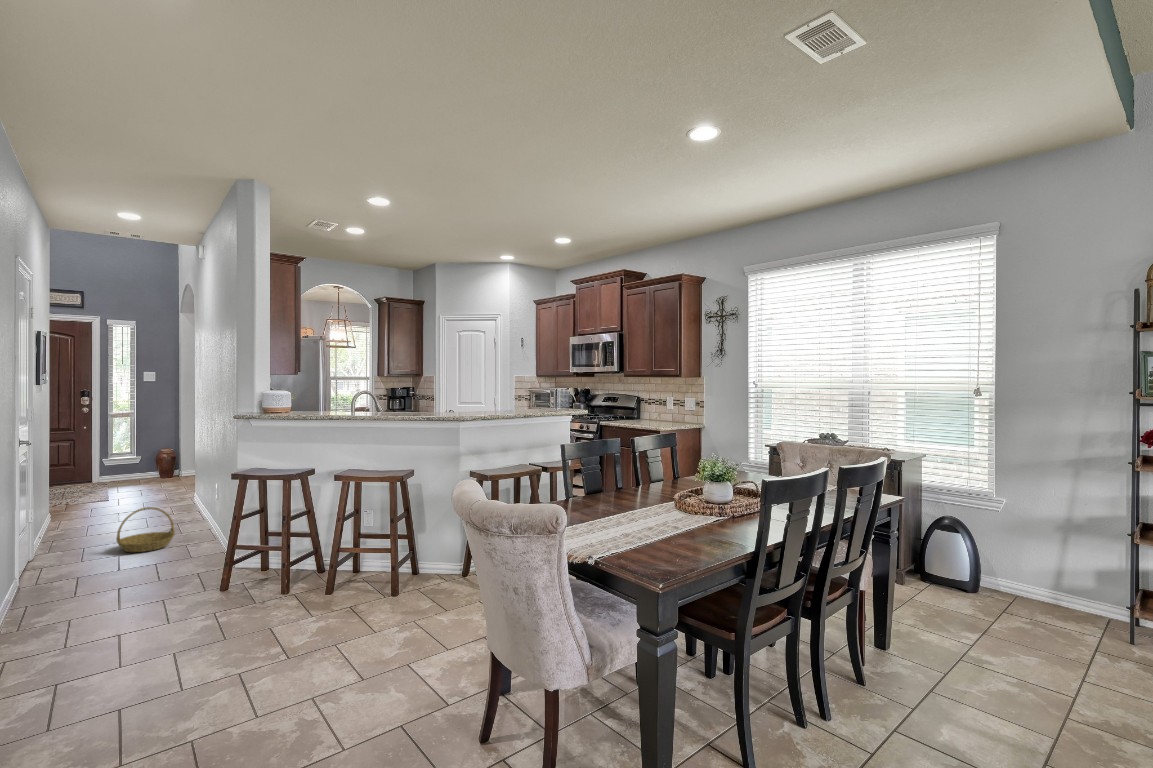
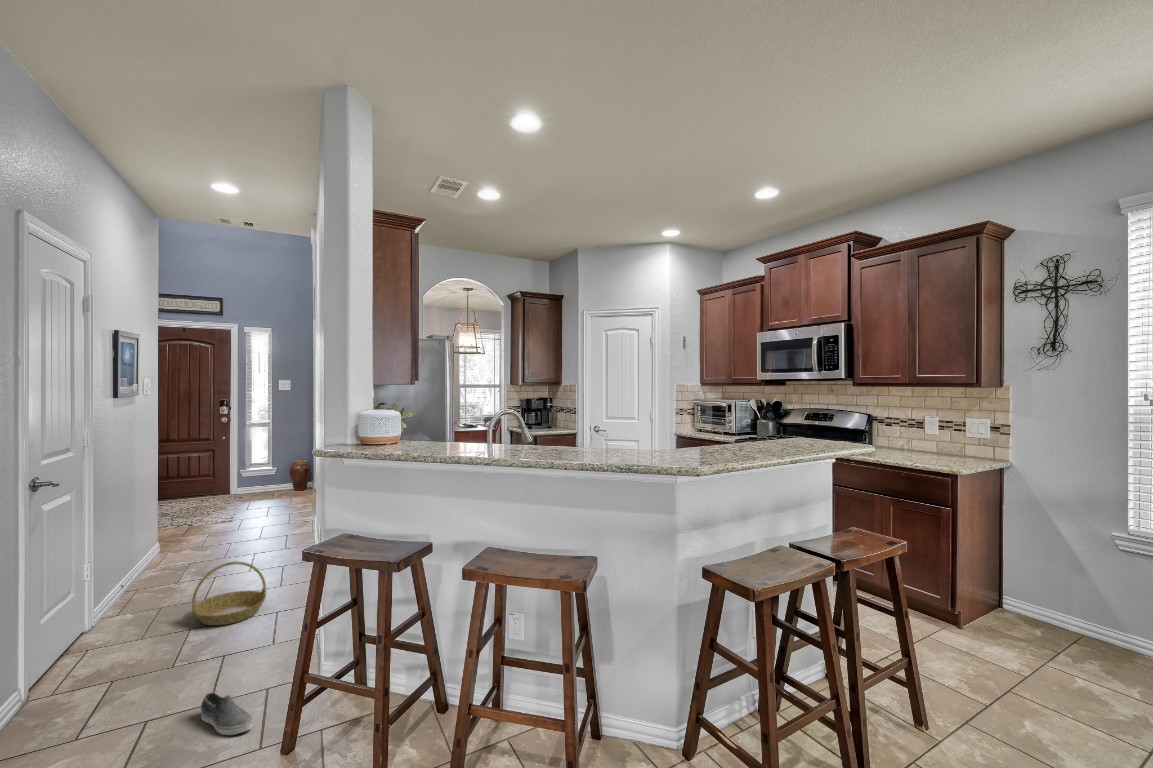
shoe: none [155,570,195,591] -> present [201,693,253,735]

